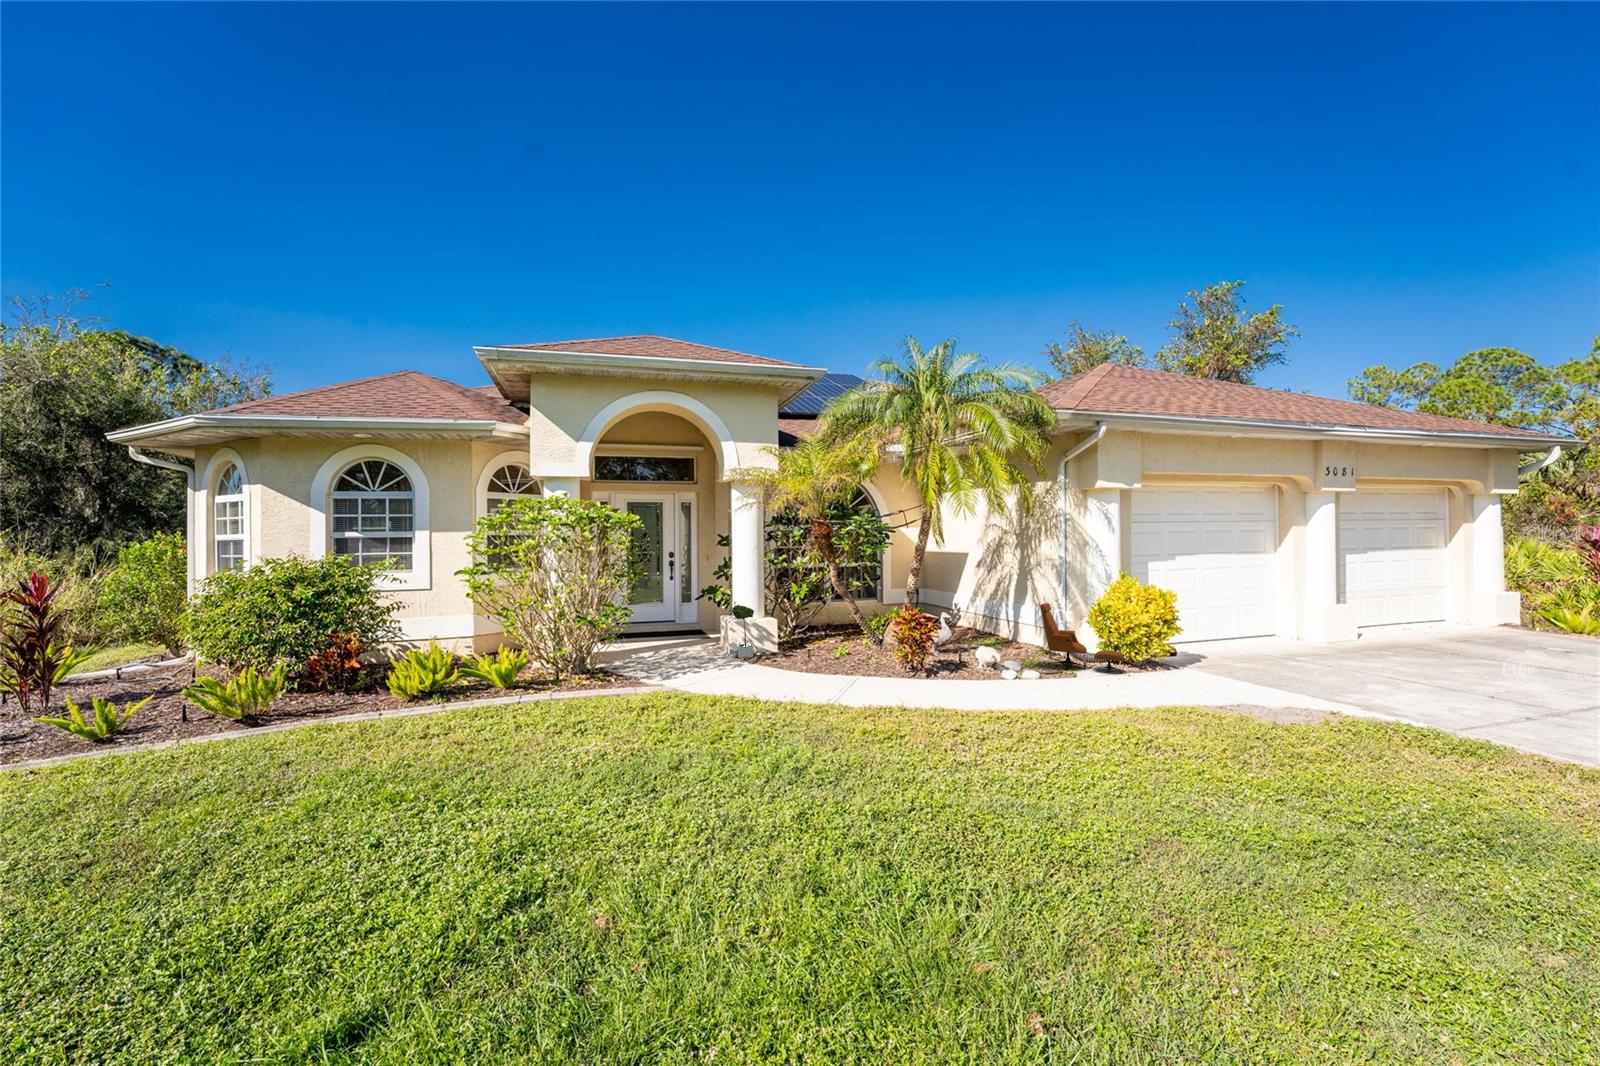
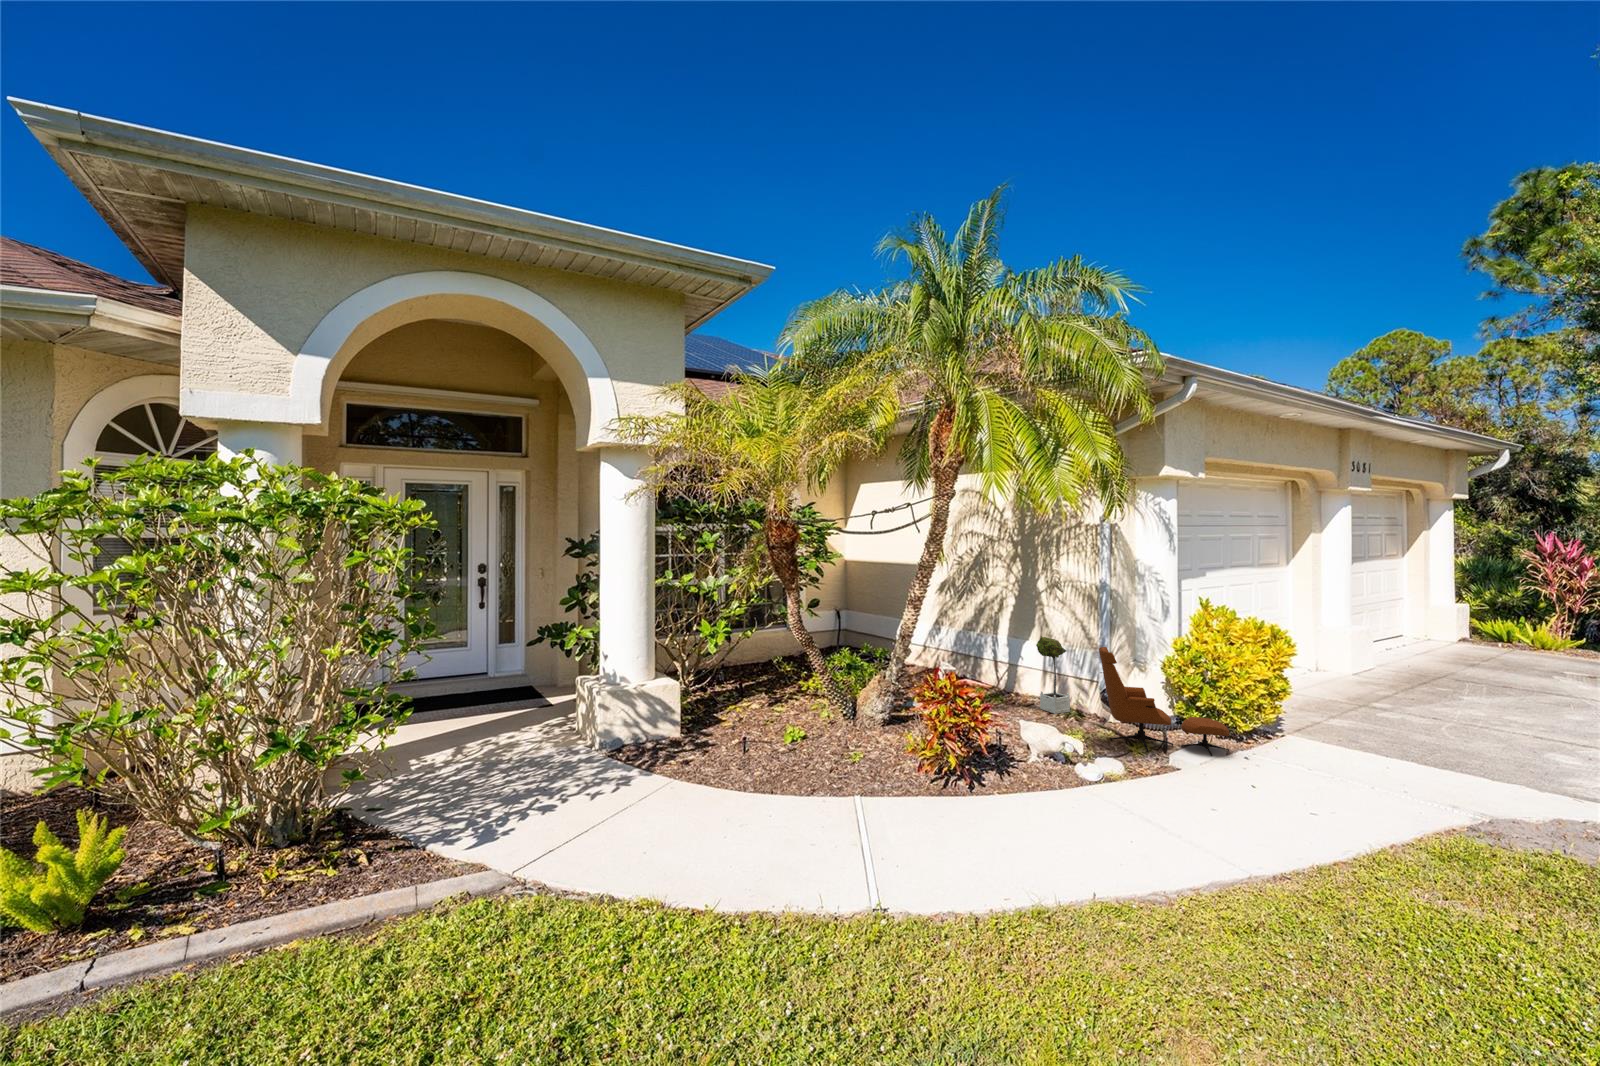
potted tree: present [732,605,754,657] -> present [1036,636,1070,714]

